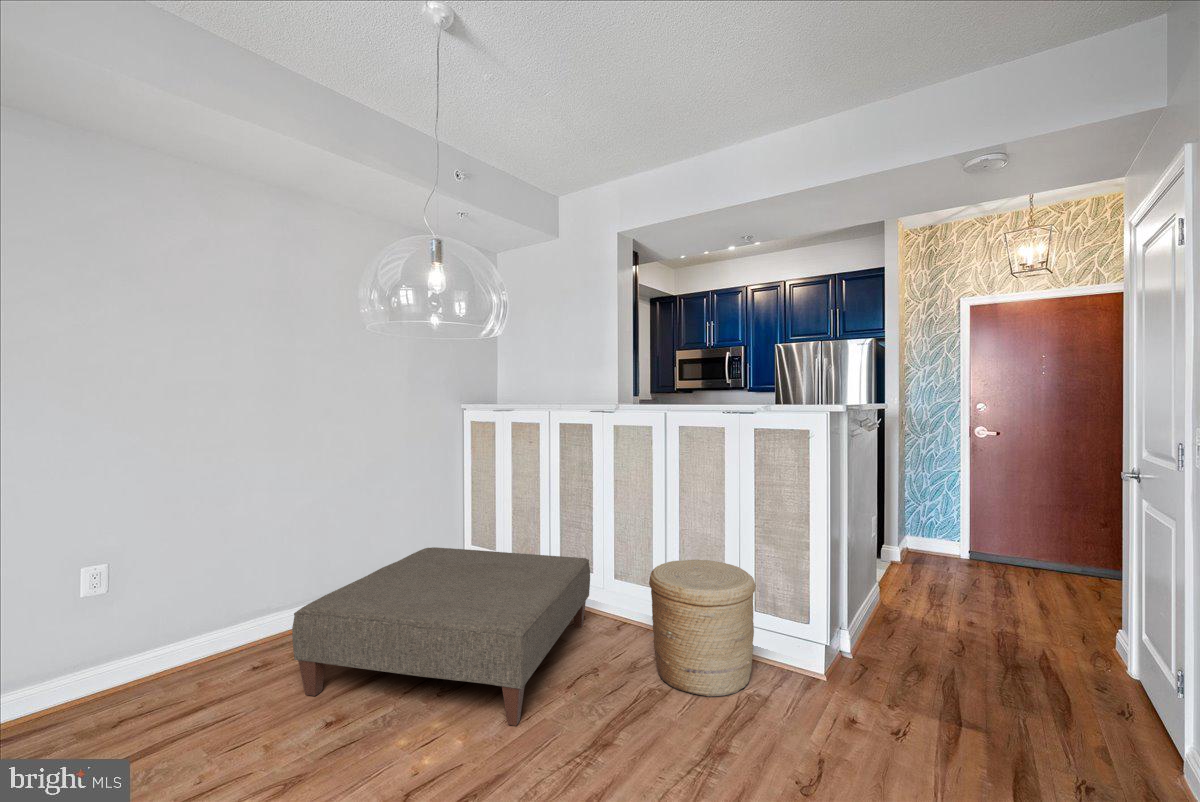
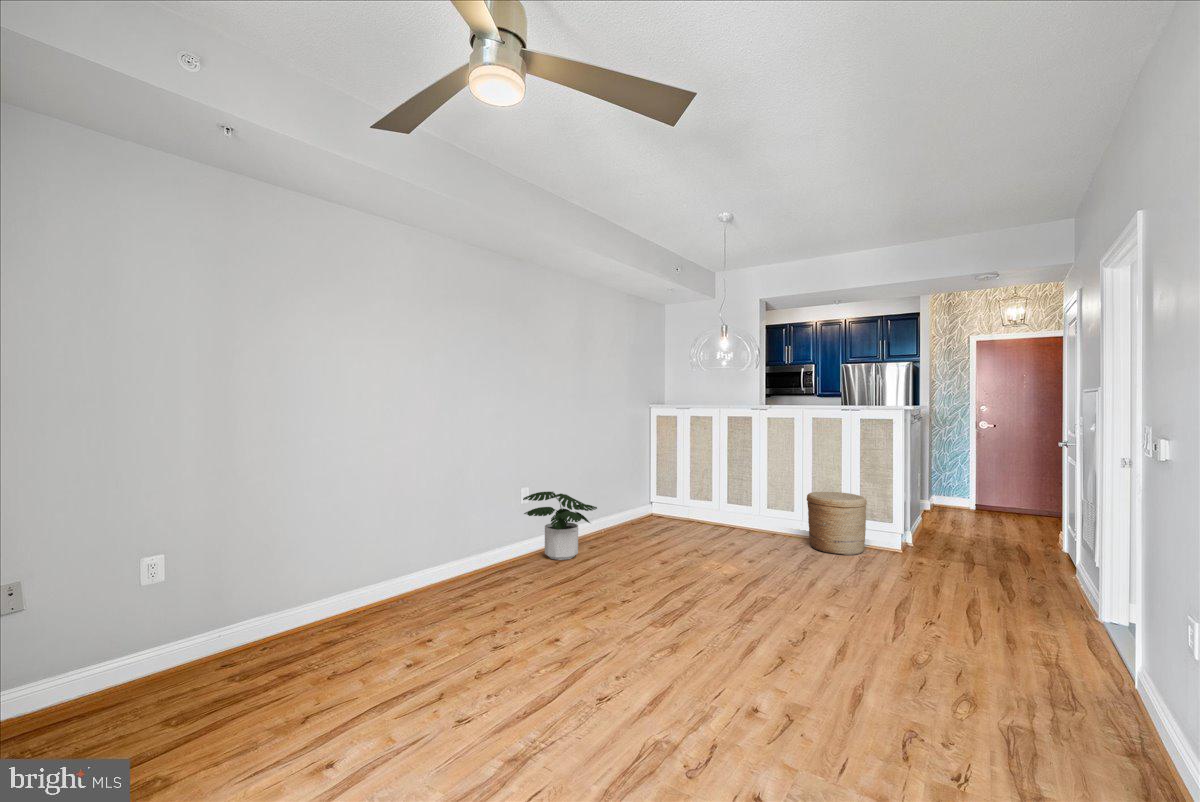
ottoman: present [292,547,590,726] -> none [632,491,764,562]
potted plant: none [35,575,250,720] -> present [523,492,597,560]

